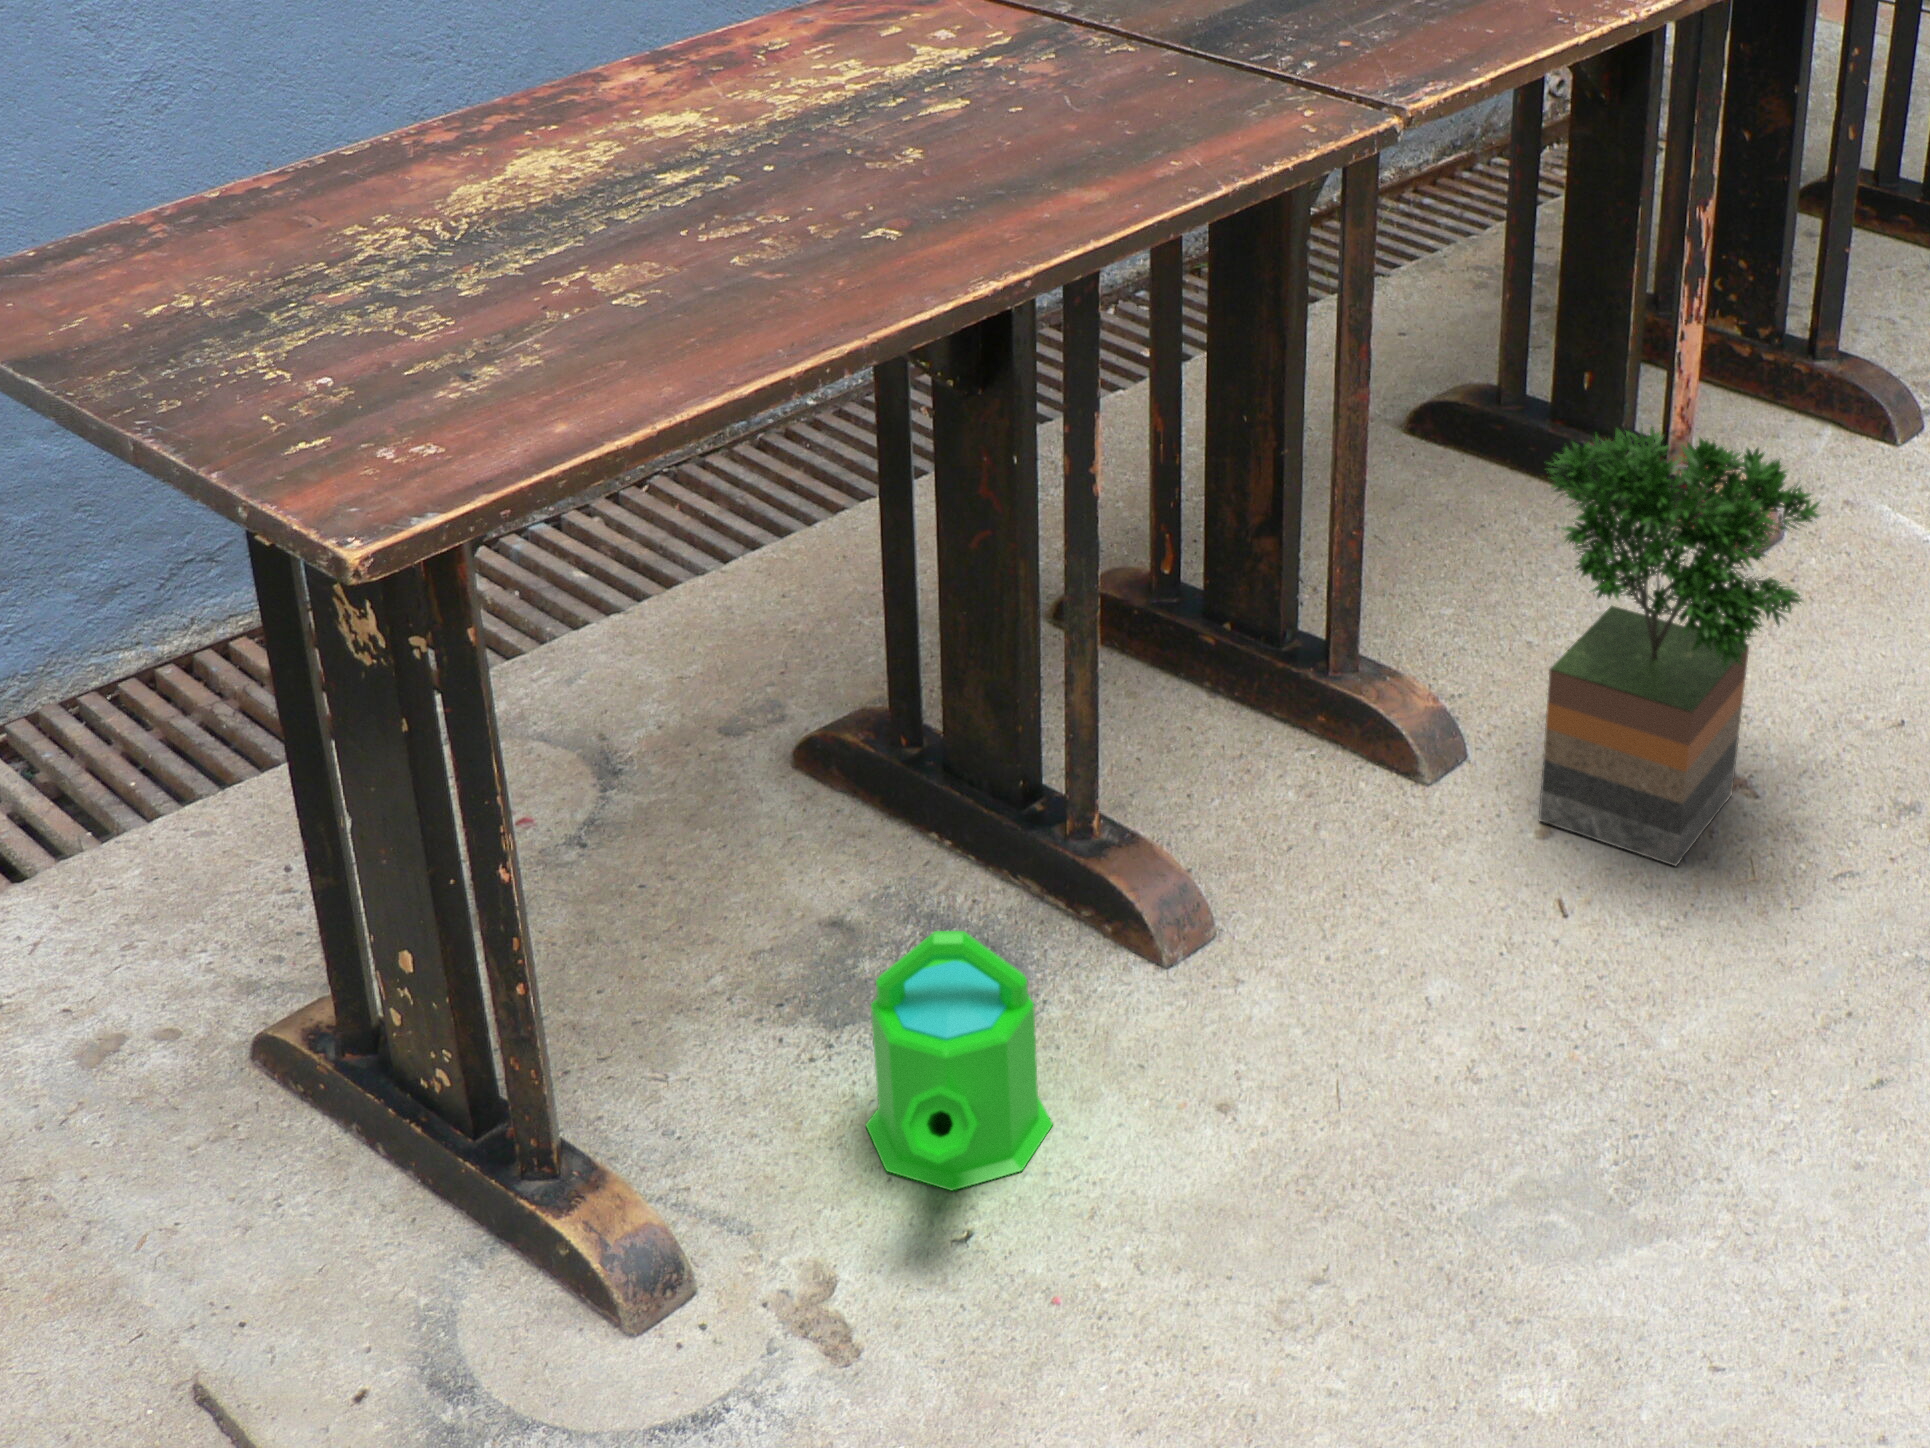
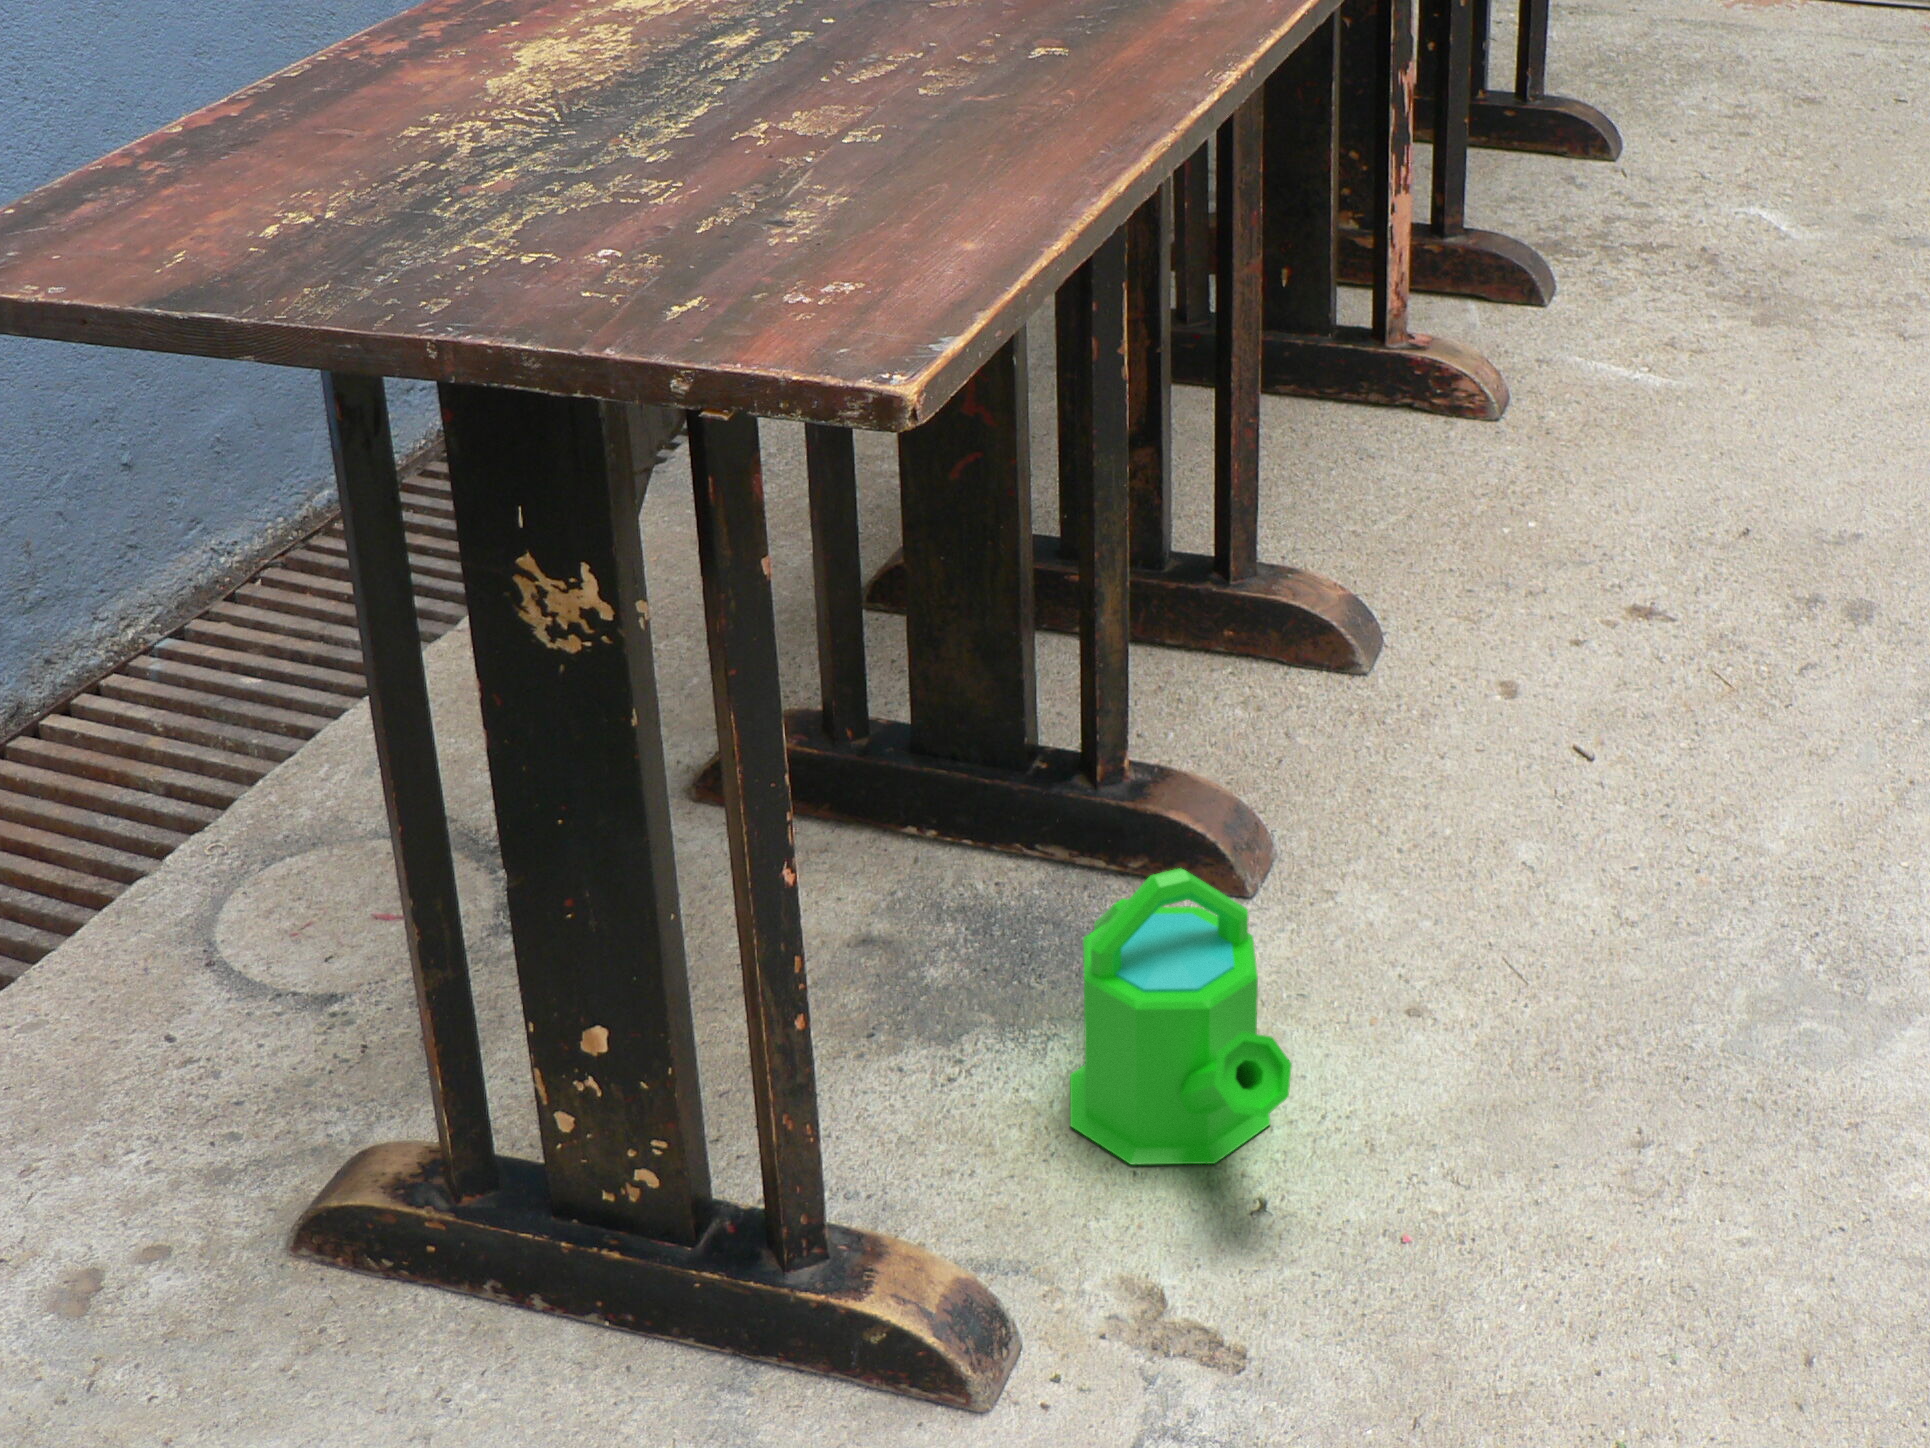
potted tree: present [1539,427,1819,866] -> none [1463,251,1764,694]

